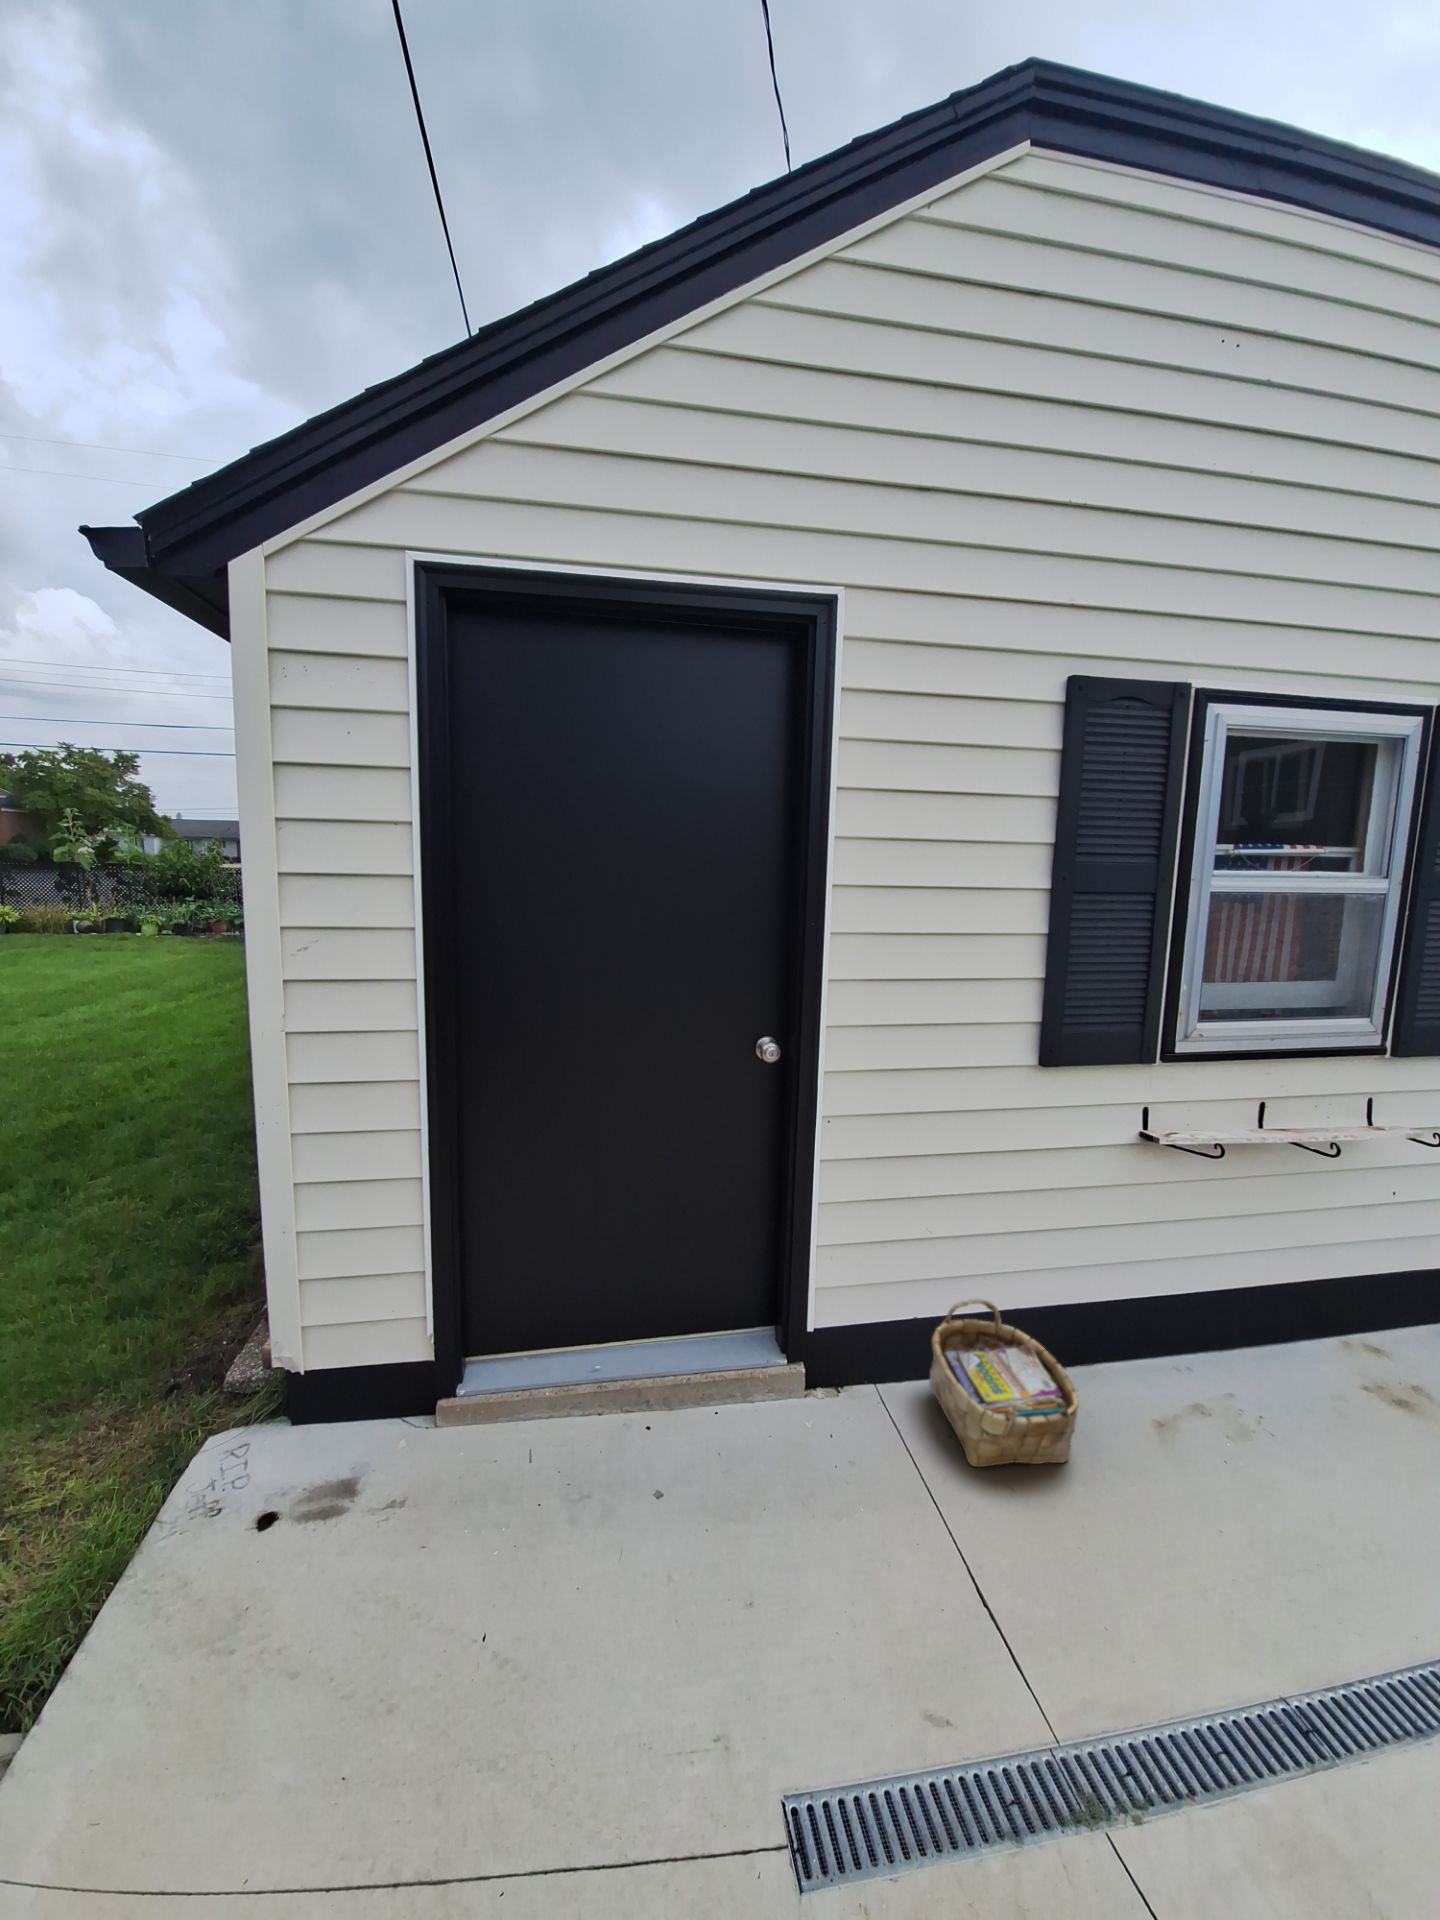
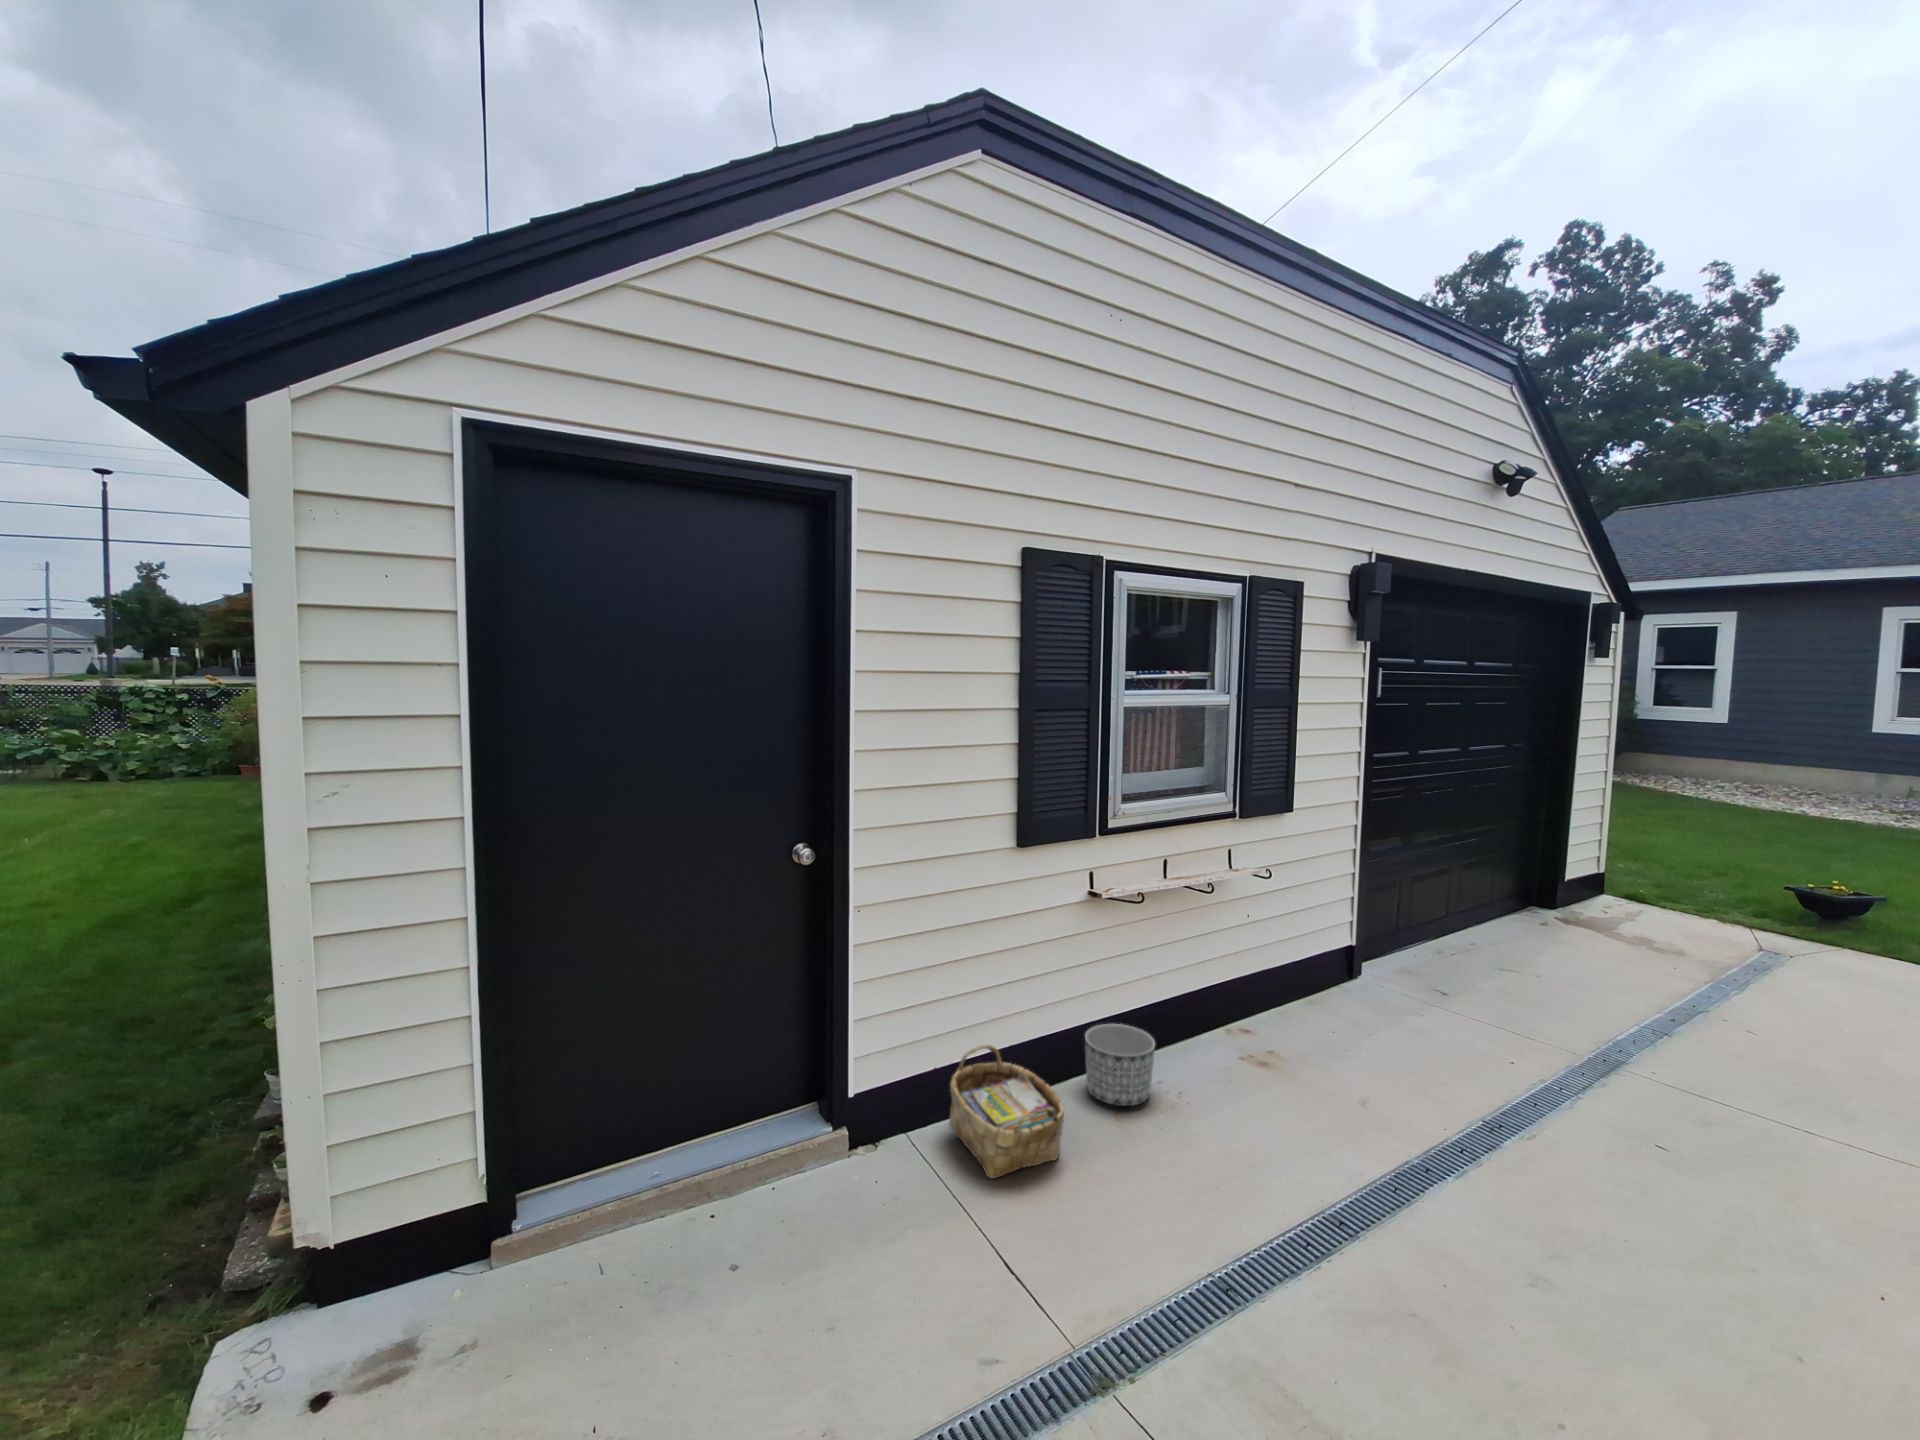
planter: none [1118,1300,1223,1415] -> present [1085,1024,1155,1106]

